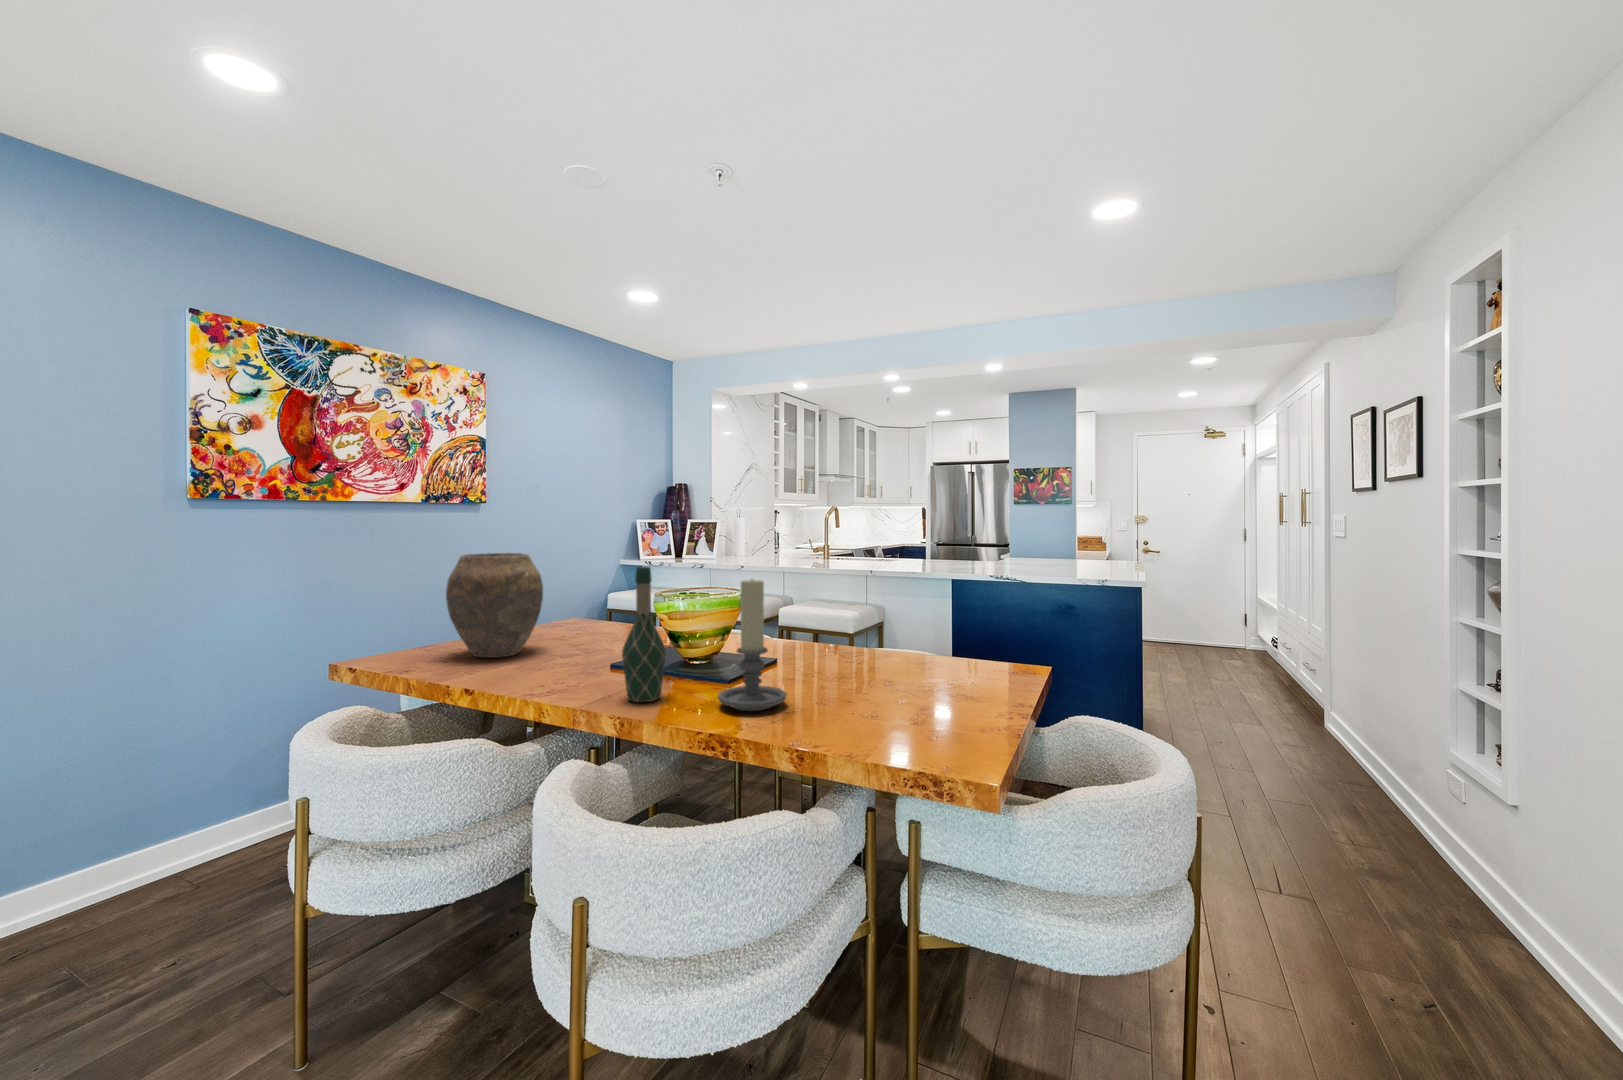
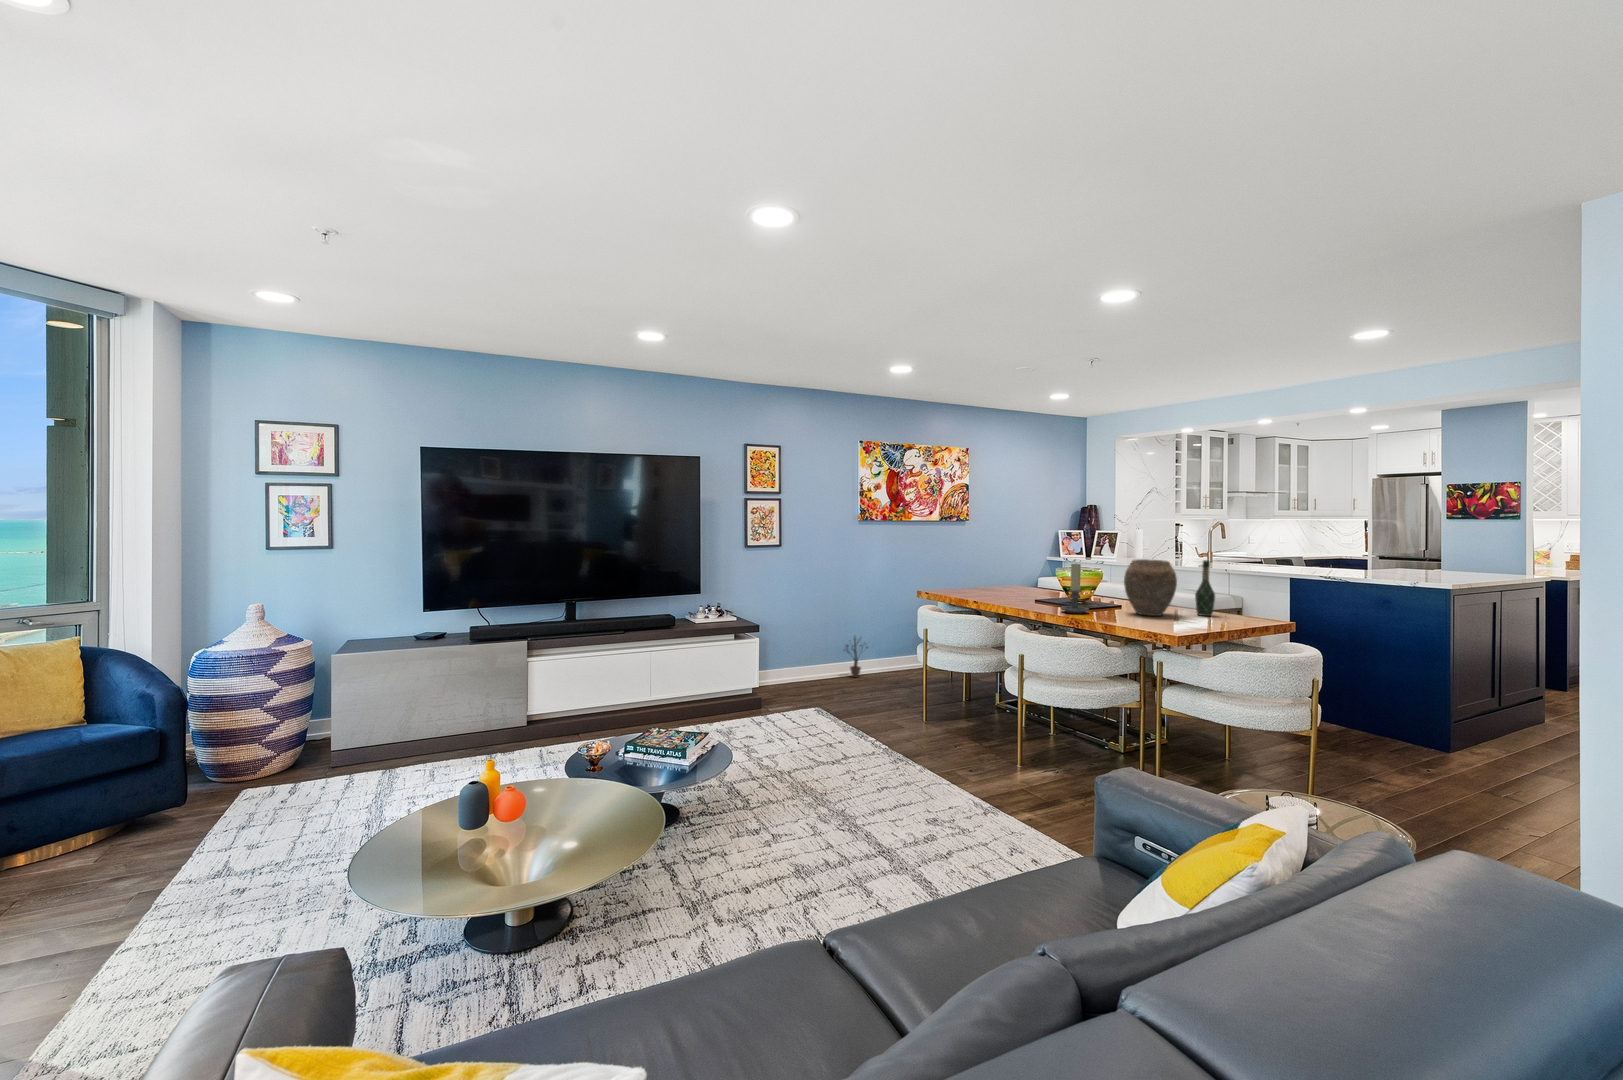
vase: present [446,553,543,658] -> present [1124,559,1177,616]
wine bottle: present [622,567,665,702] -> present [1195,560,1215,616]
decorative plant: none [125,776,230,892] -> present [845,637,867,677]

